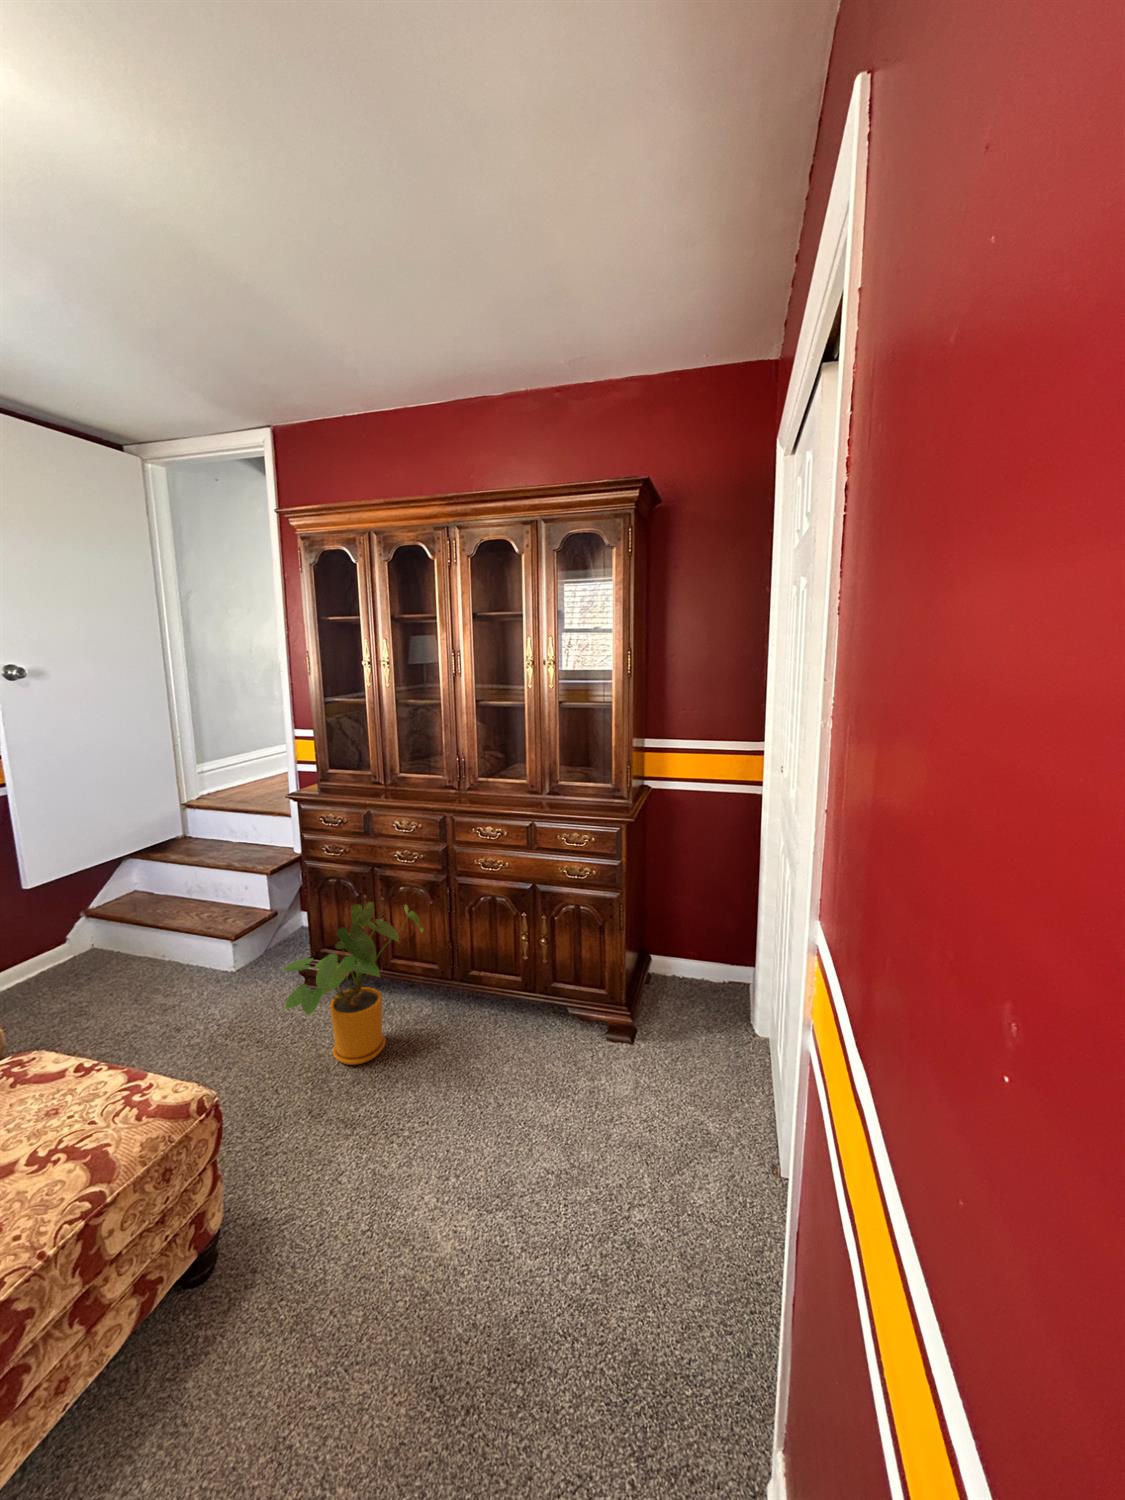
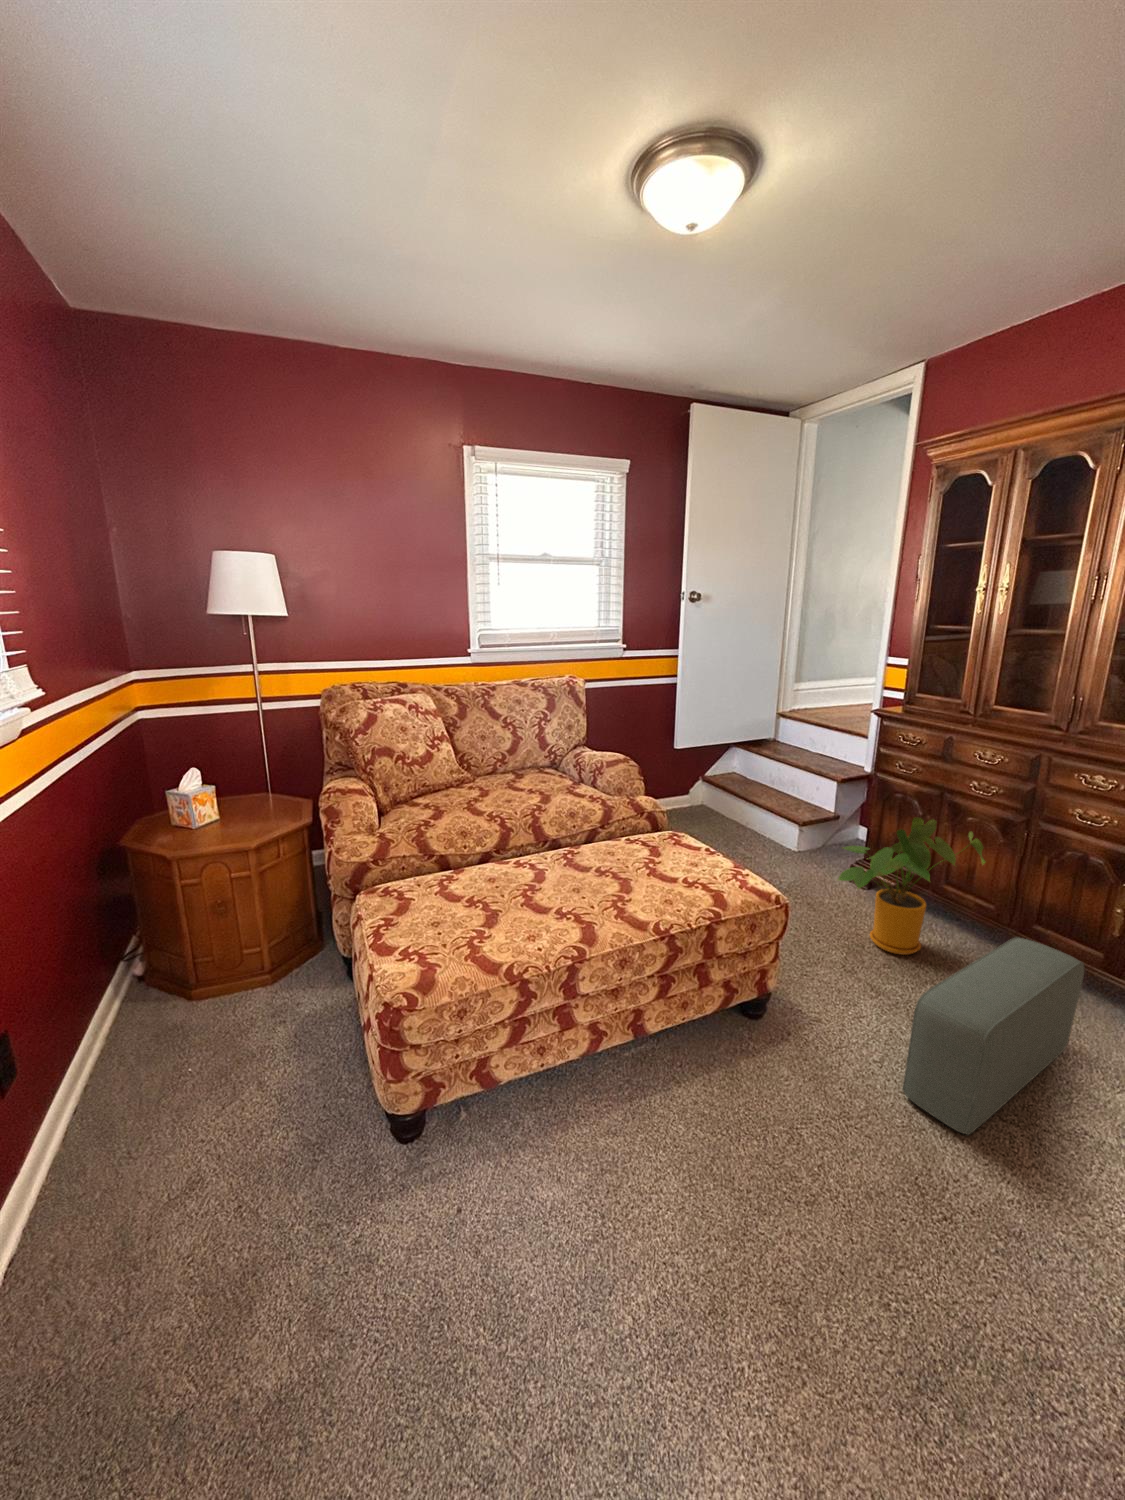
pouf: none [393,1004,520,1275] -> present [903,937,1084,1135]

